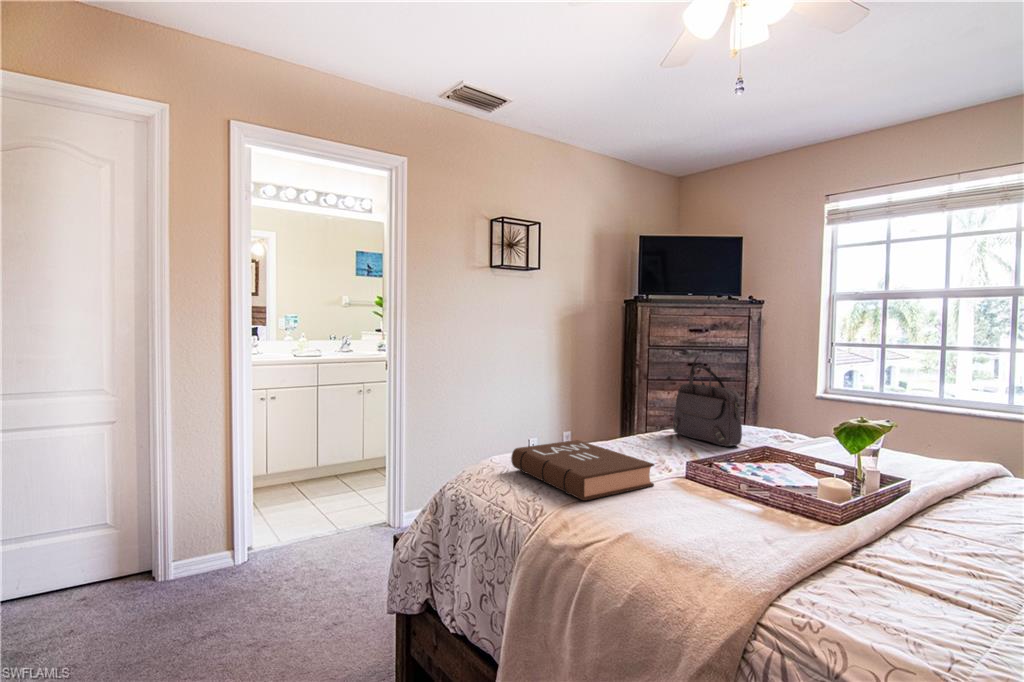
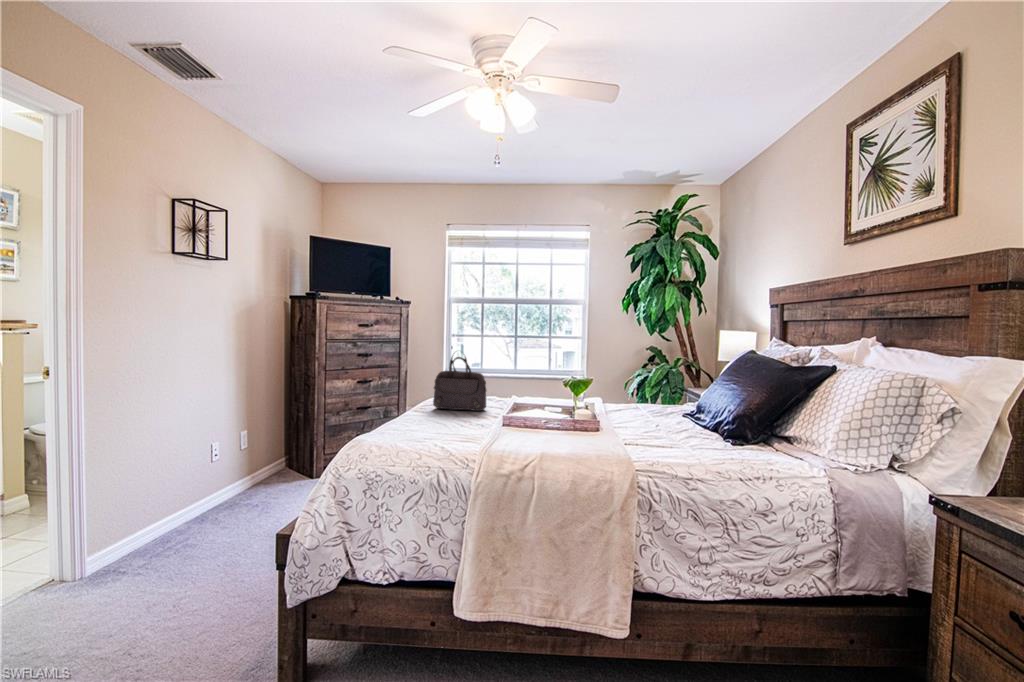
book: present [511,440,654,501] -> none [403,419,498,449]

